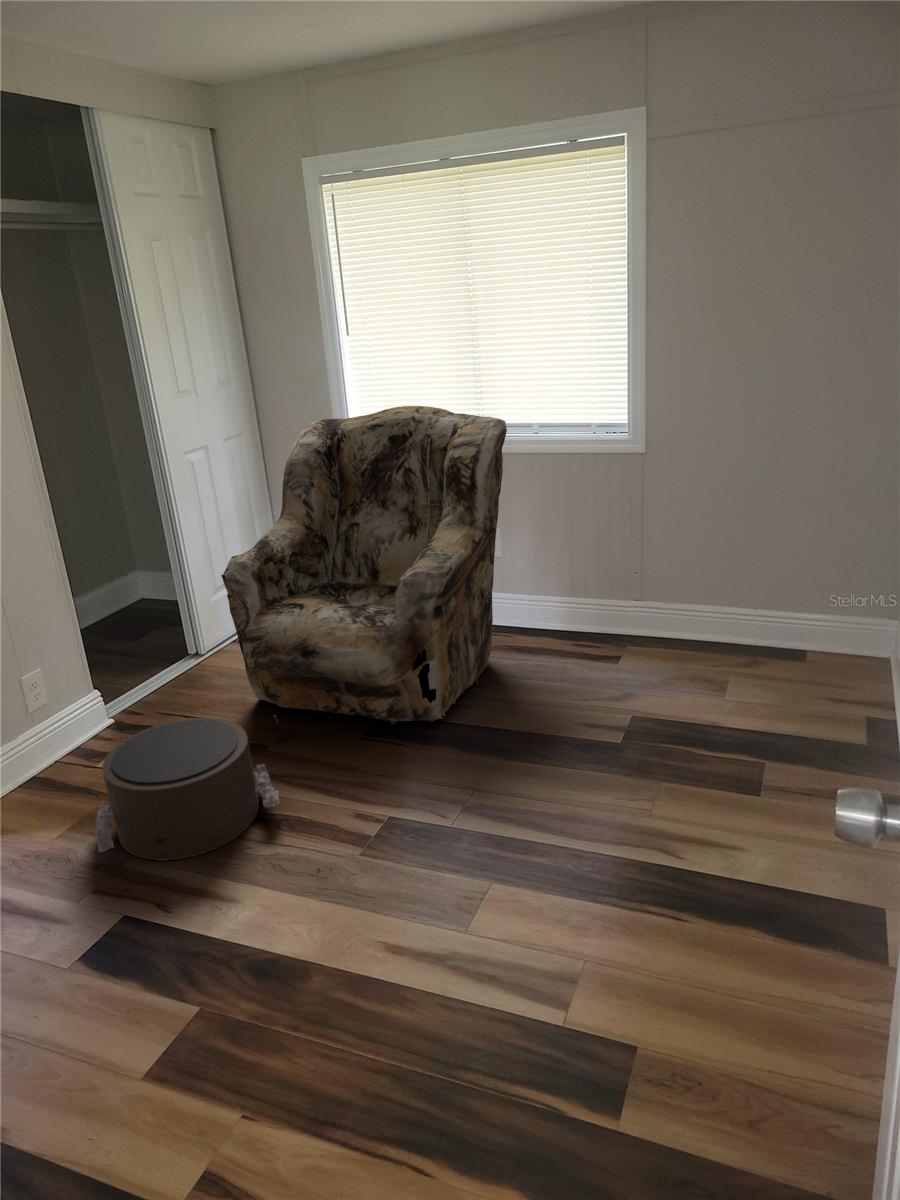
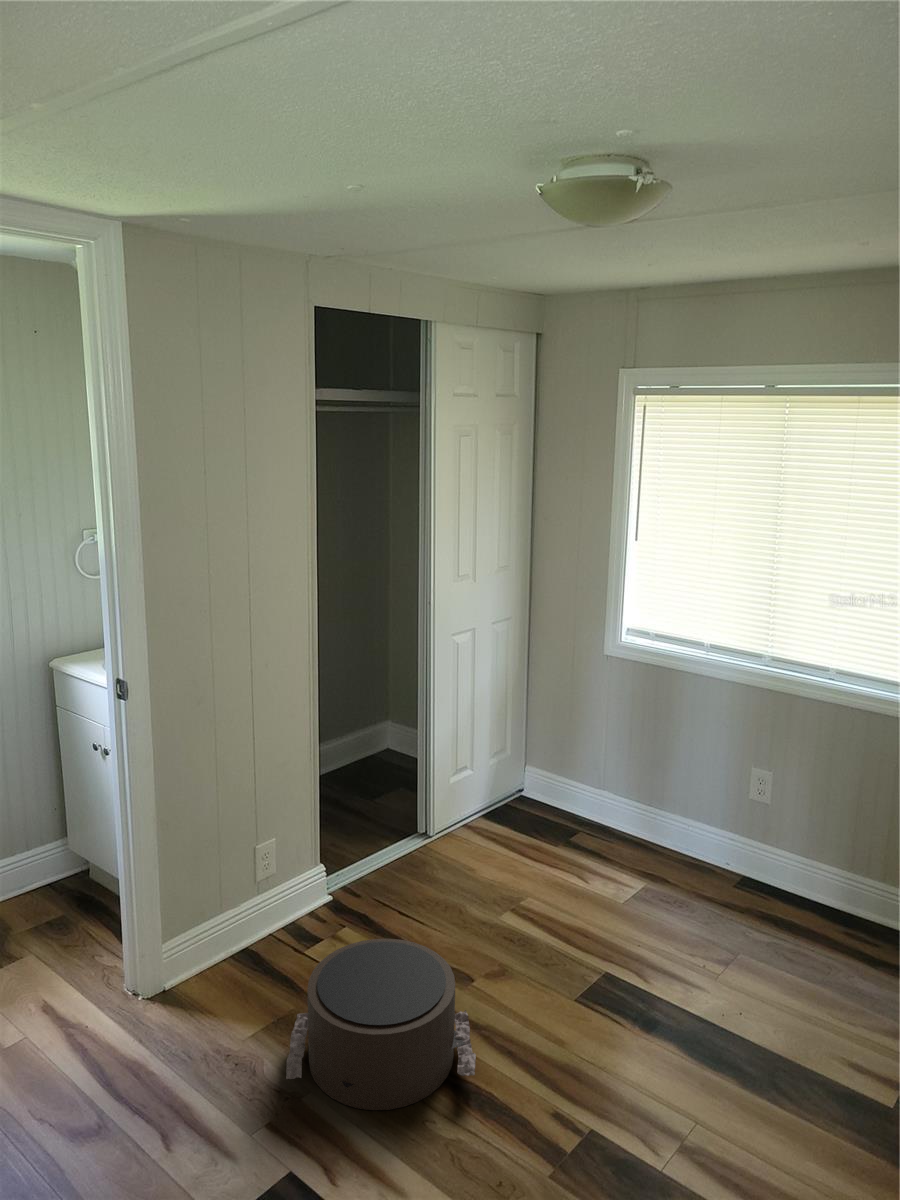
armchair: present [221,406,507,725] -> none [463,624,797,1004]

